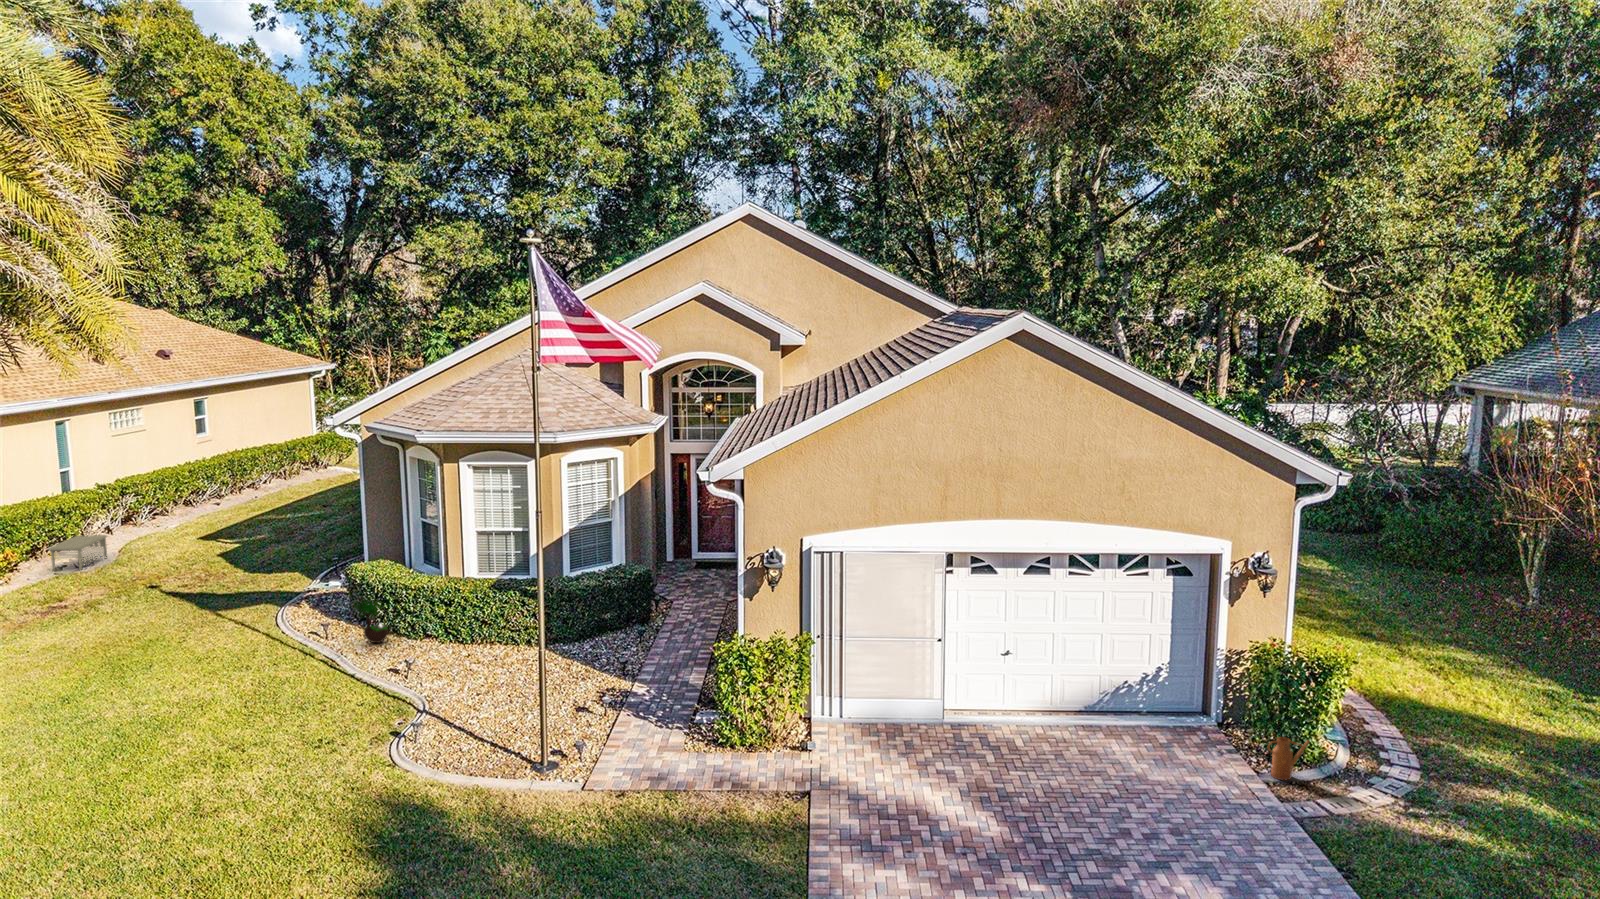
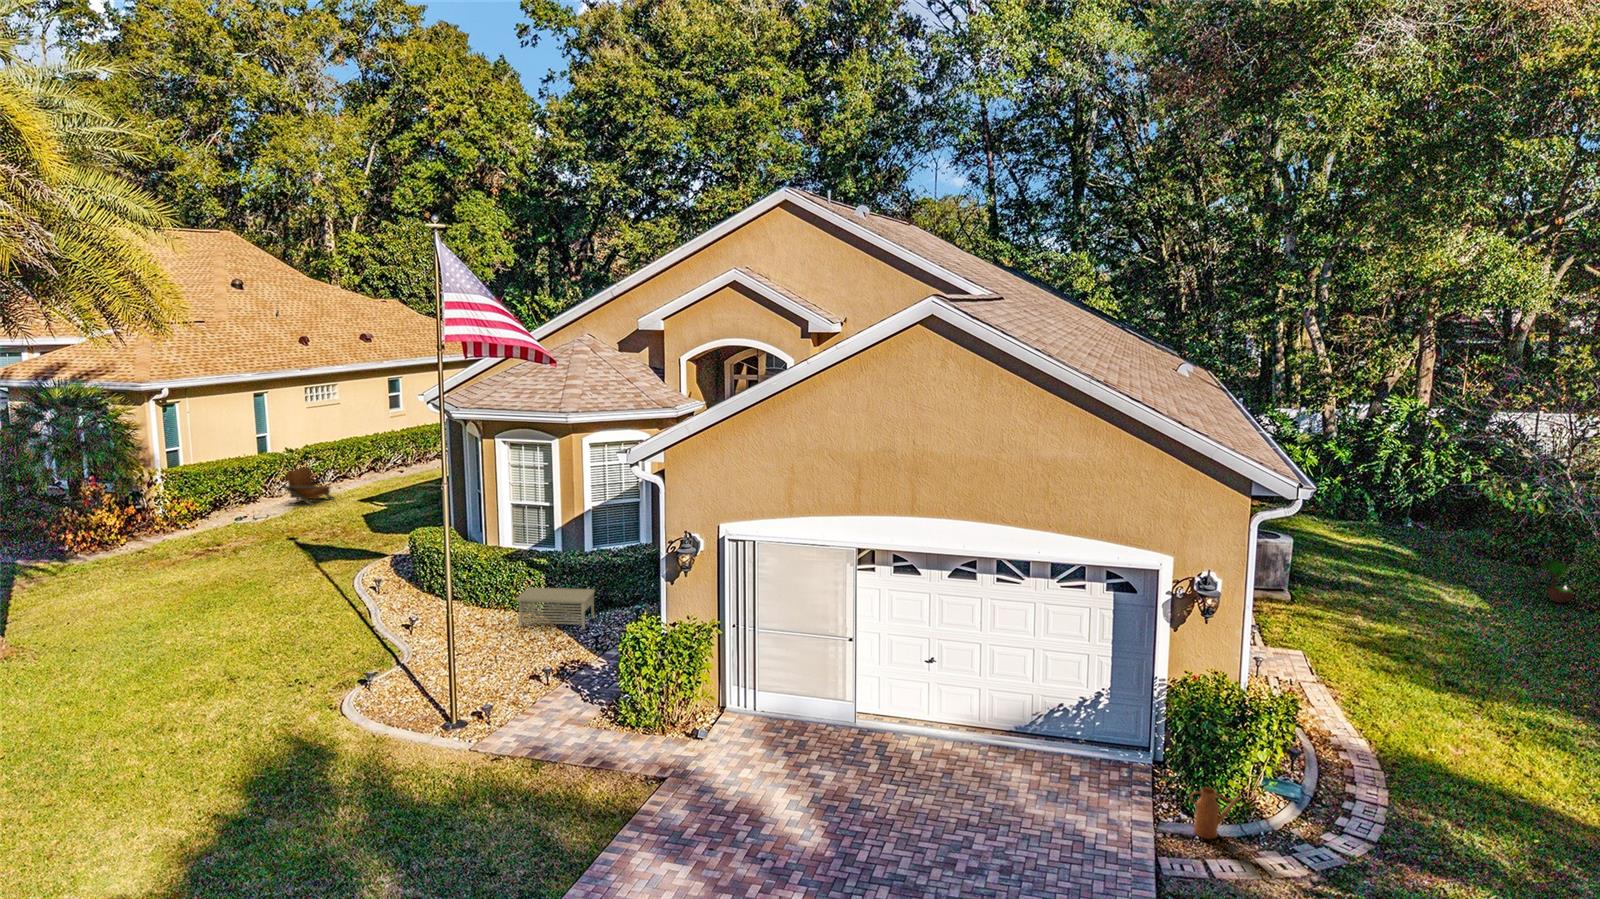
lounge chair: none [98,504,160,552] -> present [283,466,334,506]
storage bench: present [48,535,107,571] -> present [516,588,595,629]
potted tree: present [355,600,388,643] -> present [1542,560,1573,603]

